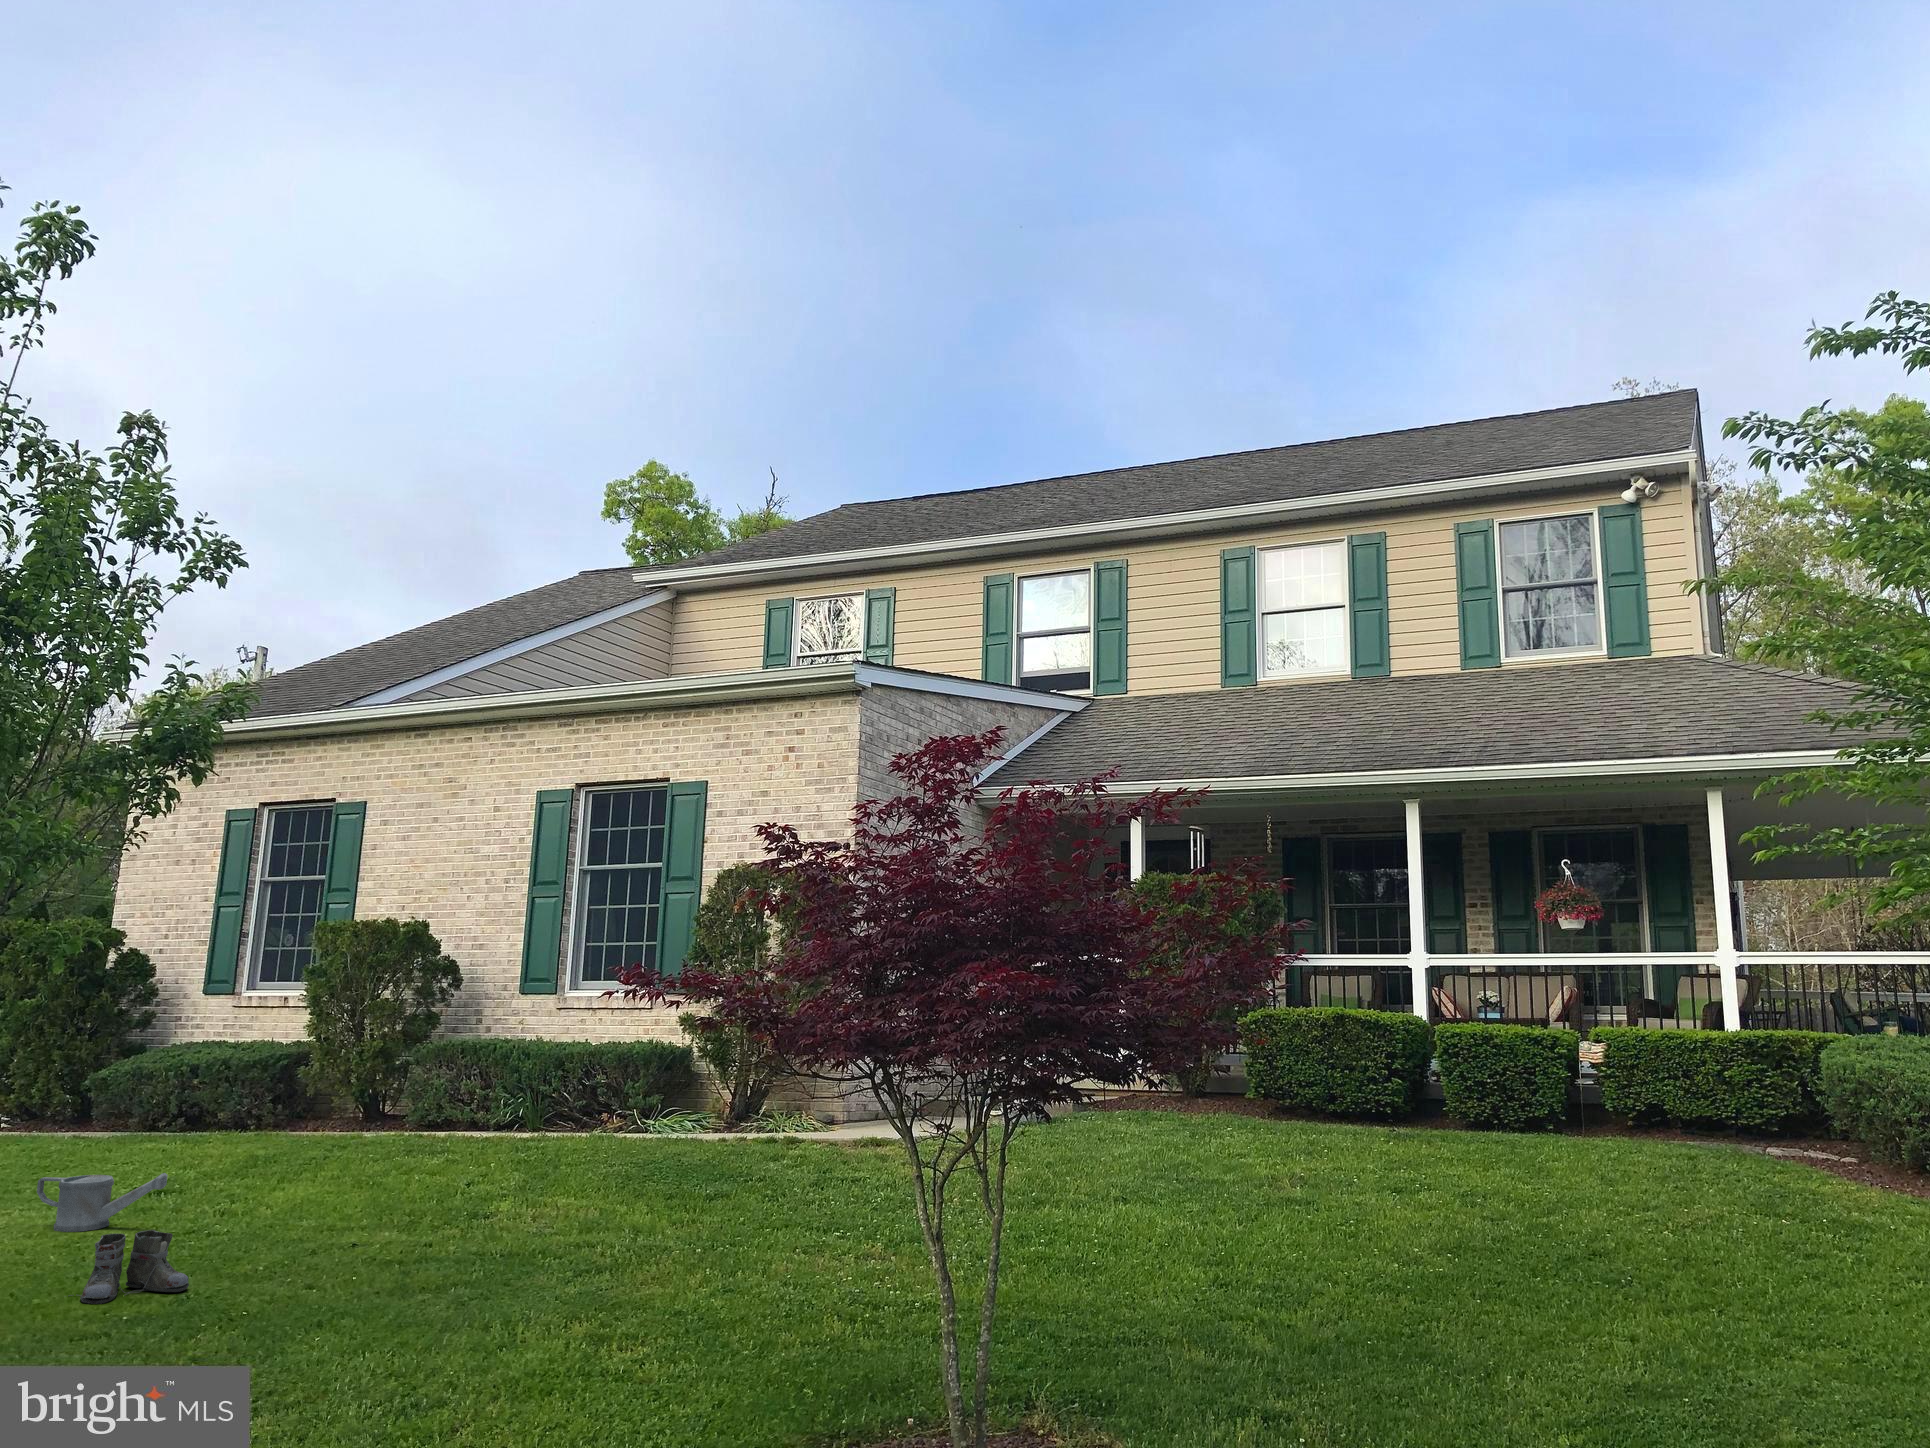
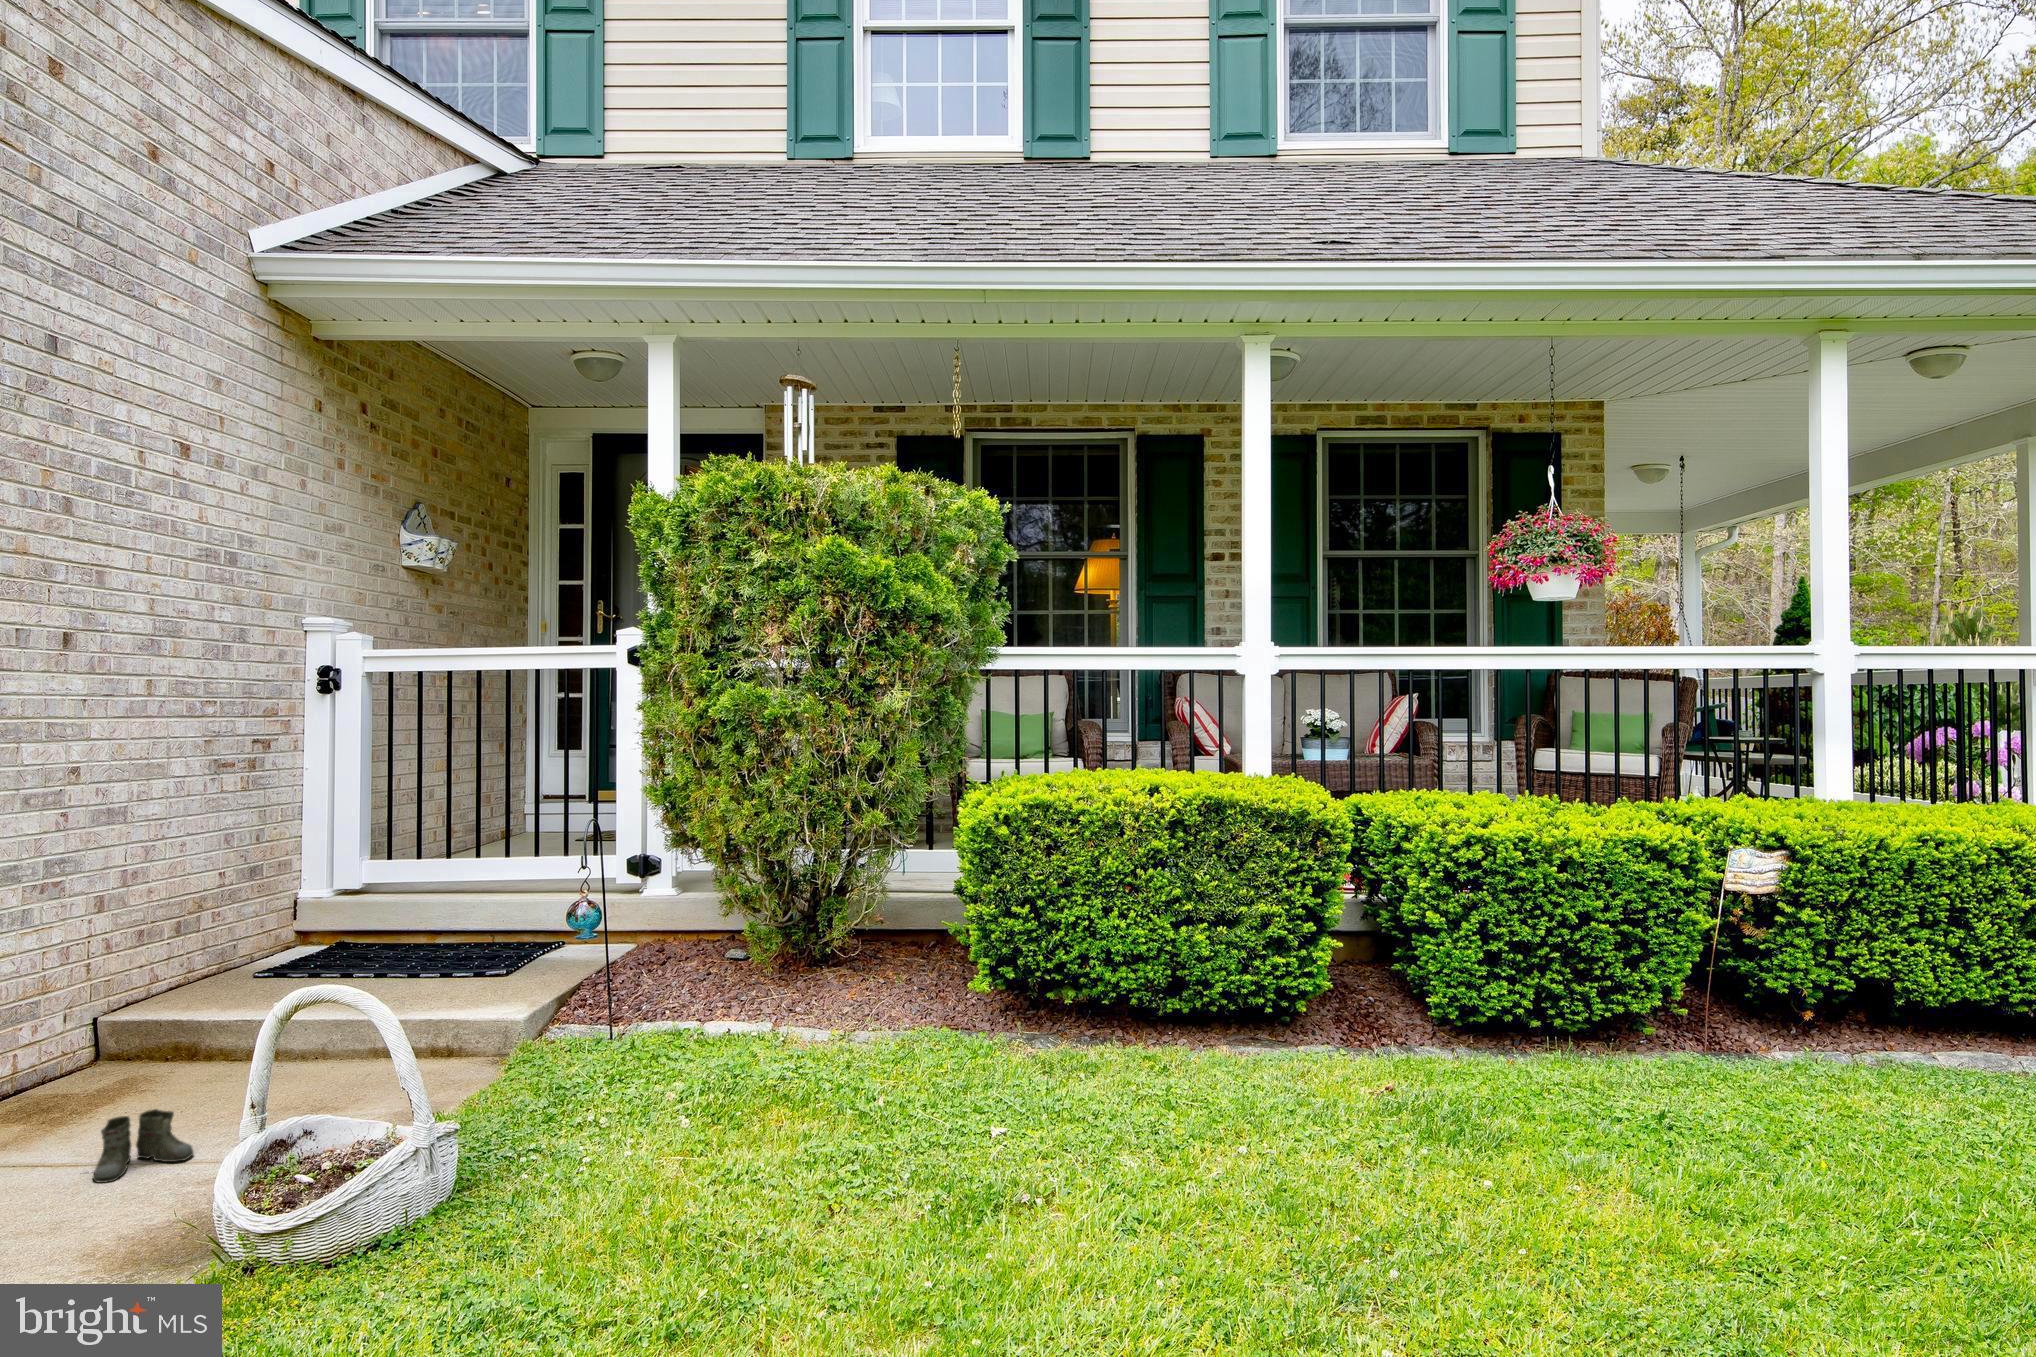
watering can: present [37,1173,168,1232] -> none [67,1030,183,1085]

